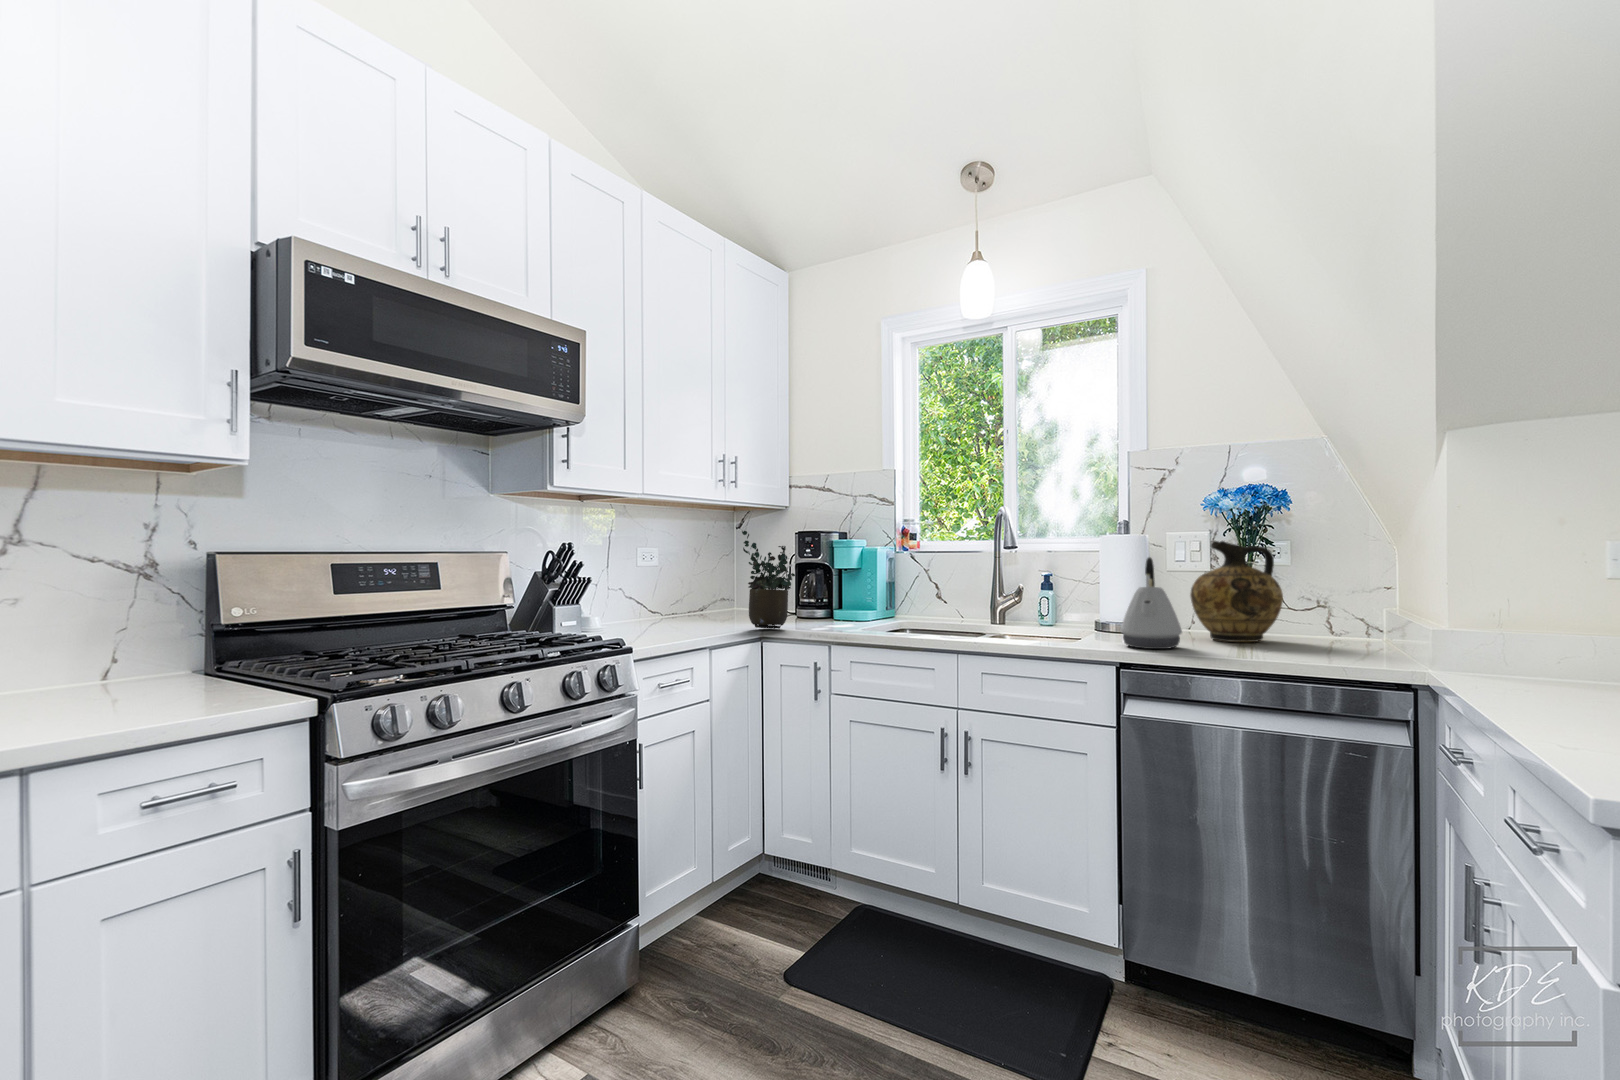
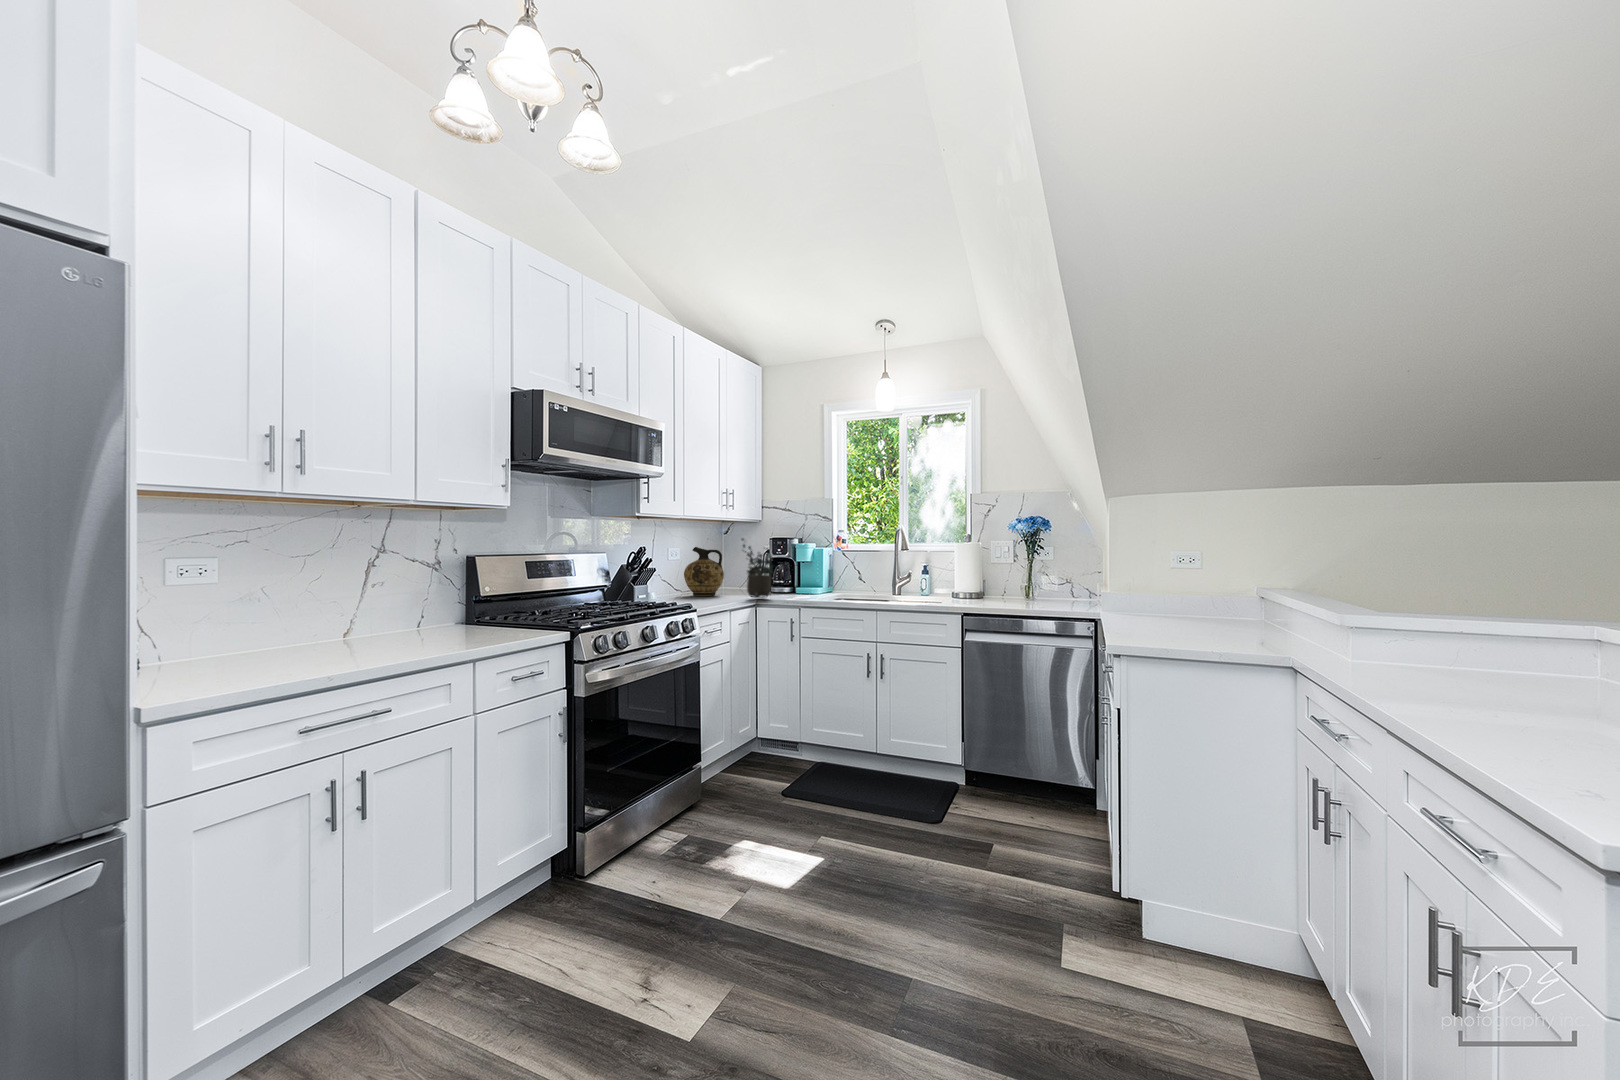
ceramic jug: present [1190,541,1283,642] -> present [684,547,724,596]
kettle: present [1121,557,1182,649] -> none [964,556,996,606]

